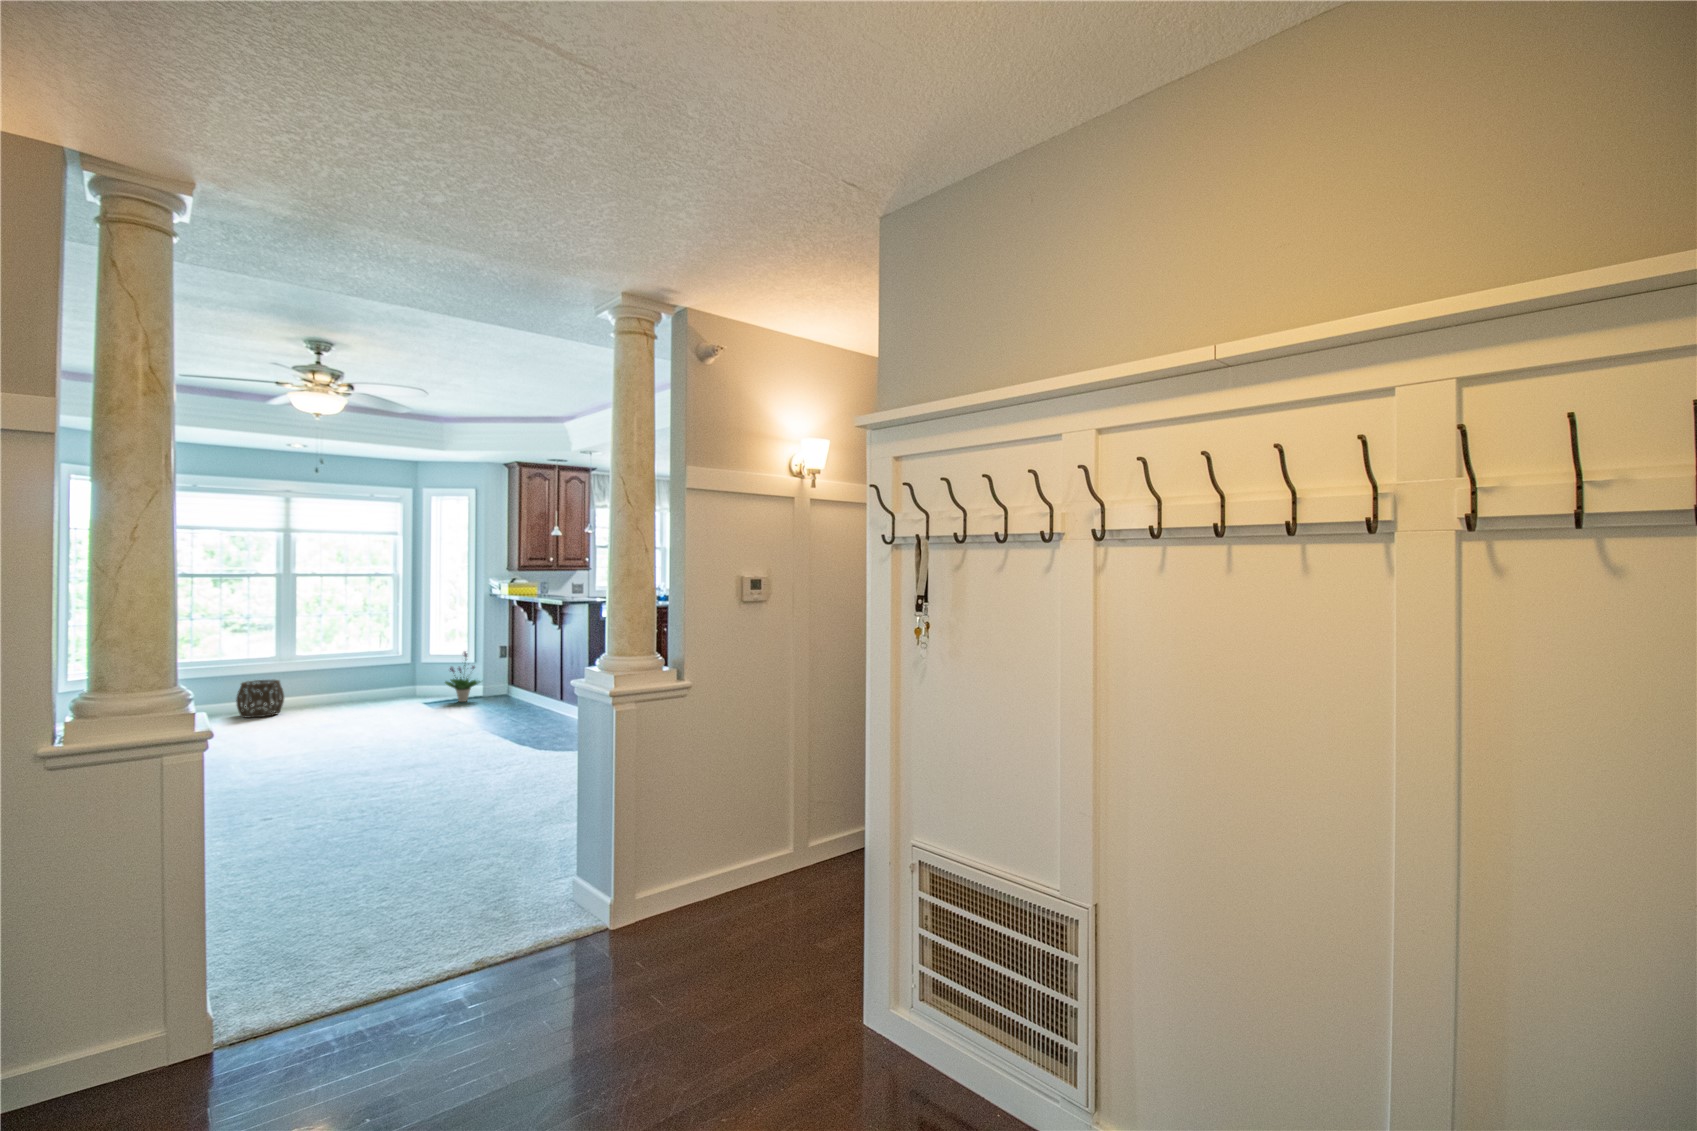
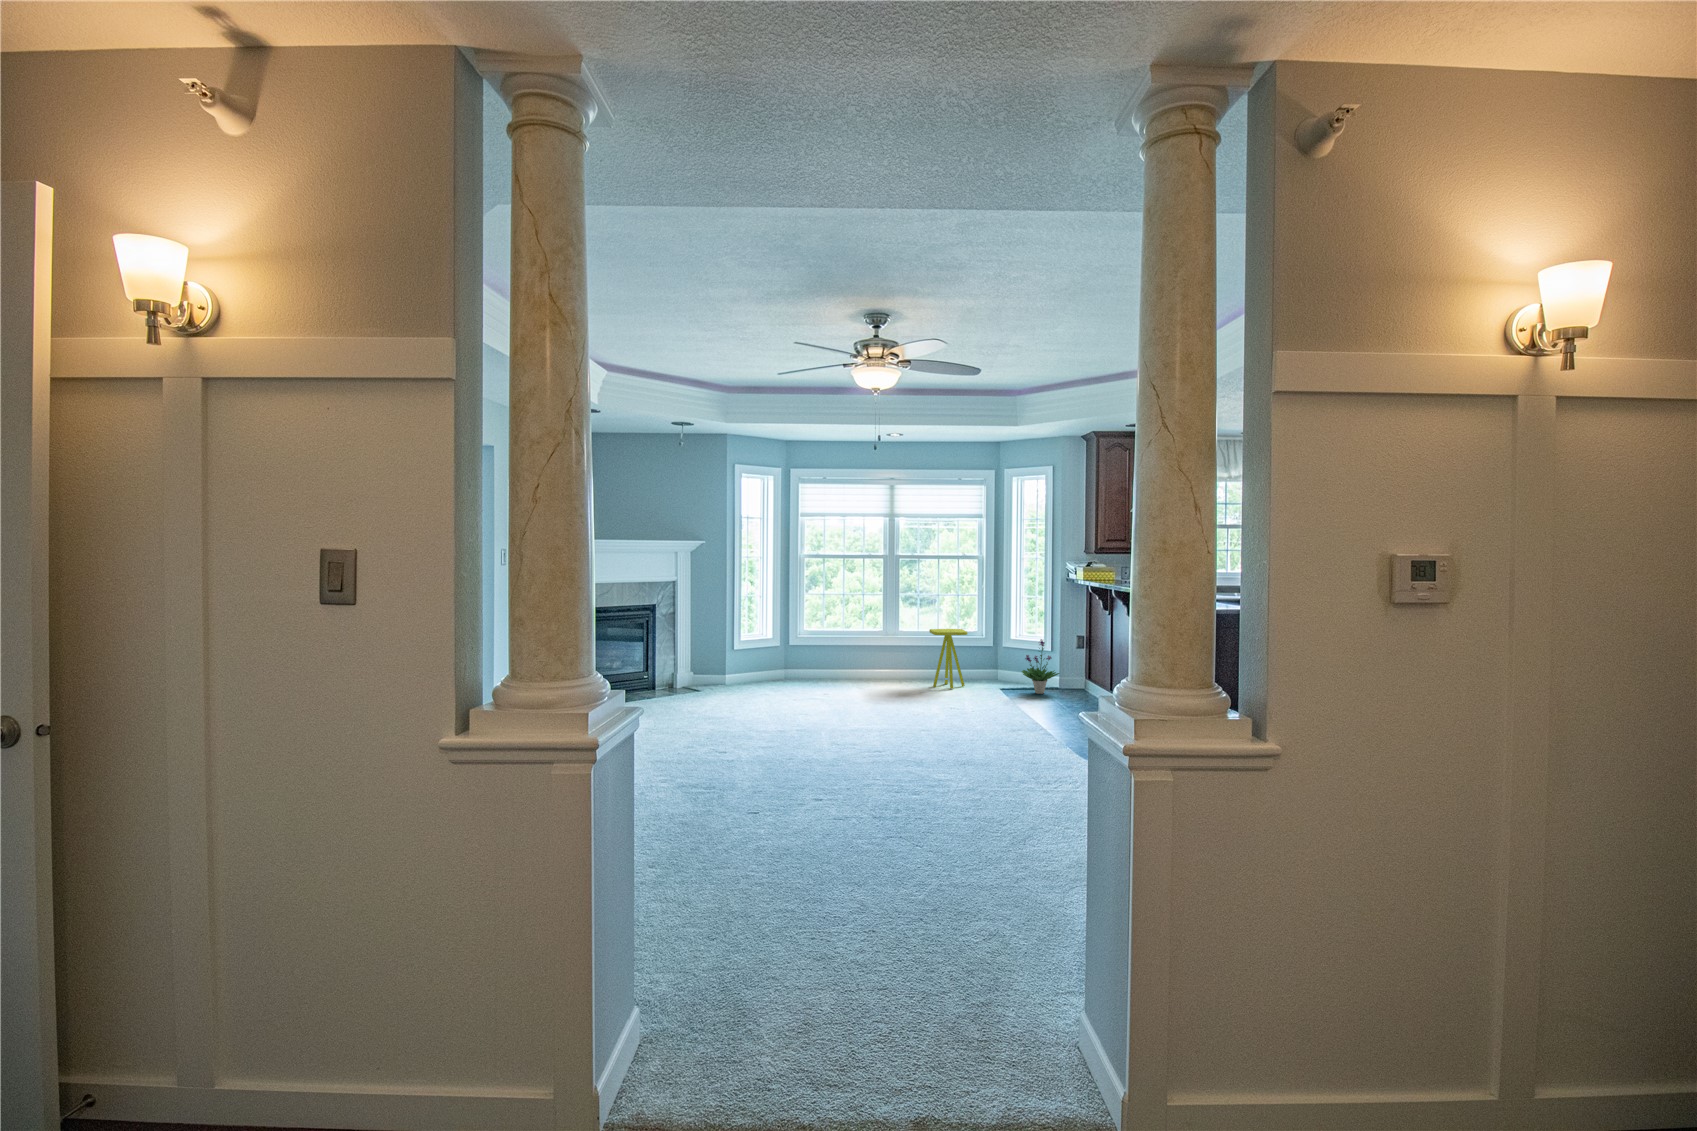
side table: none [339,647,385,707] -> present [929,629,968,689]
woven basket: present [236,680,284,718] -> none [850,654,886,688]

